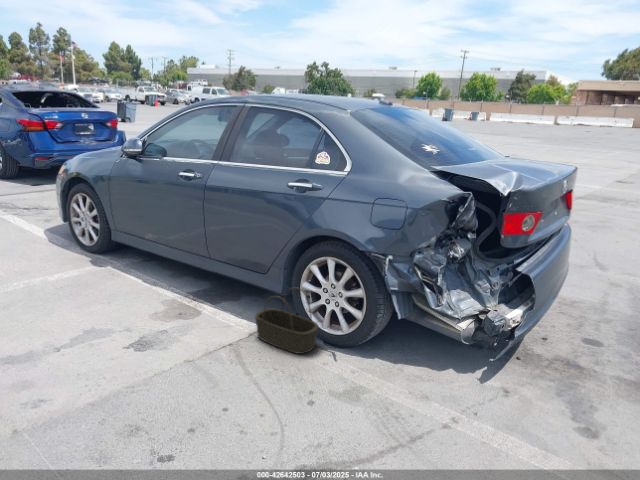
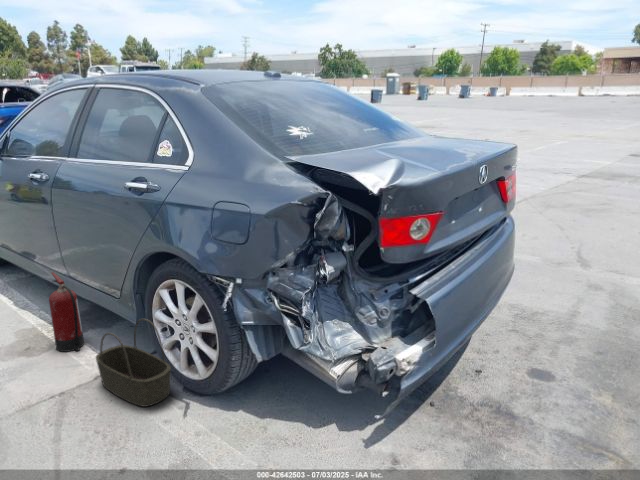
fire extinguisher: none [206,251,228,314] -> present [49,272,84,352]

